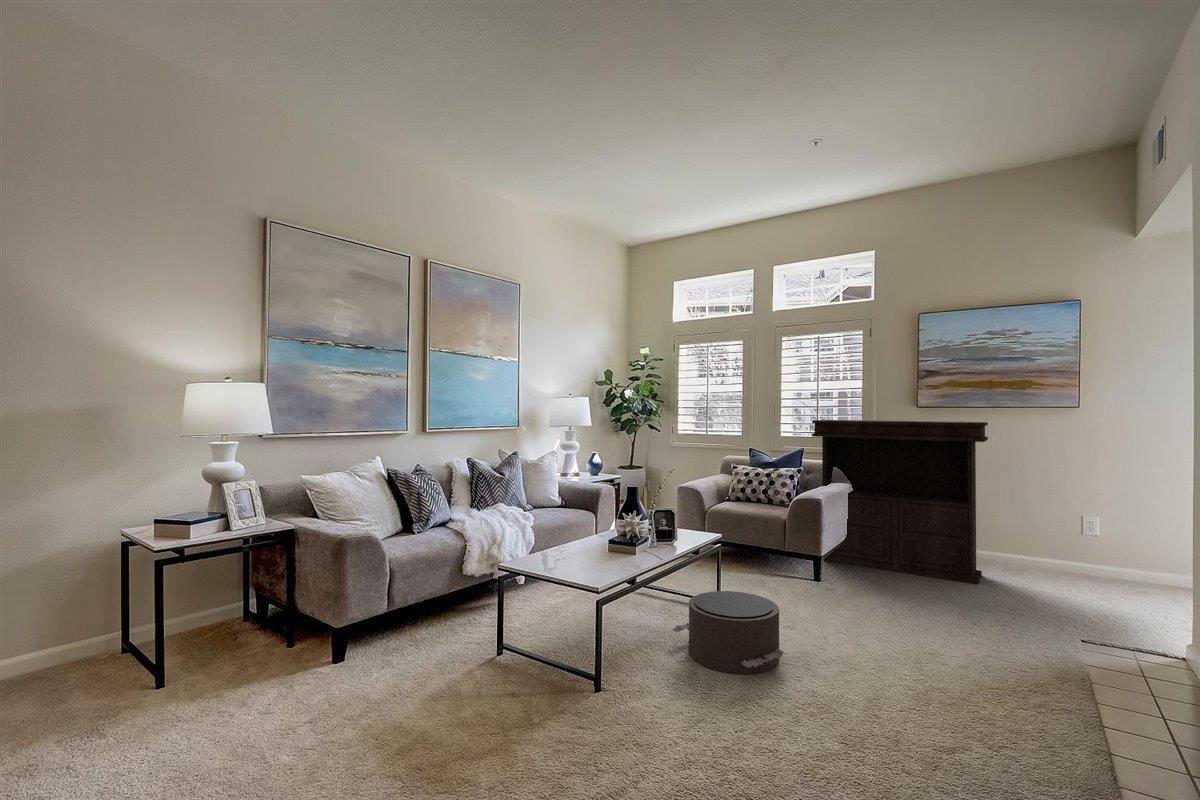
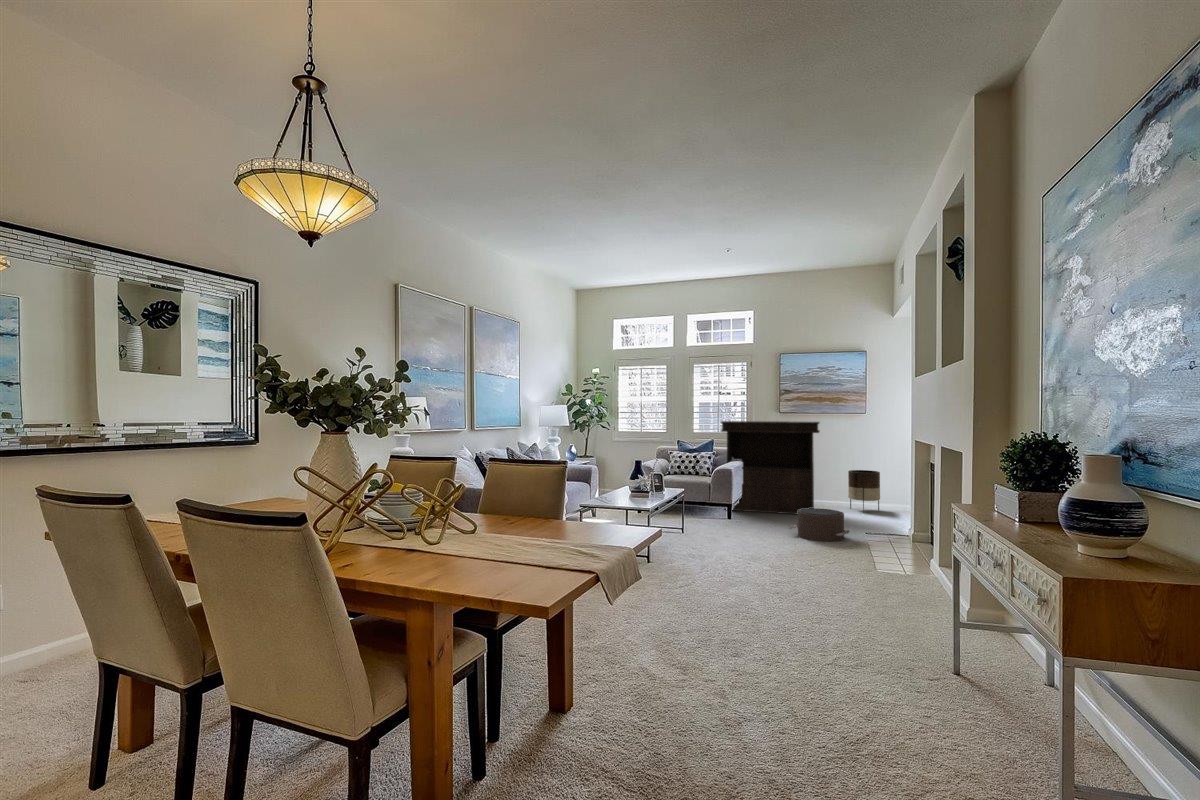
planter: none [1044,506,1109,585] -> present [848,470,880,513]
pouf: present [672,591,787,674] -> present [789,508,849,541]

